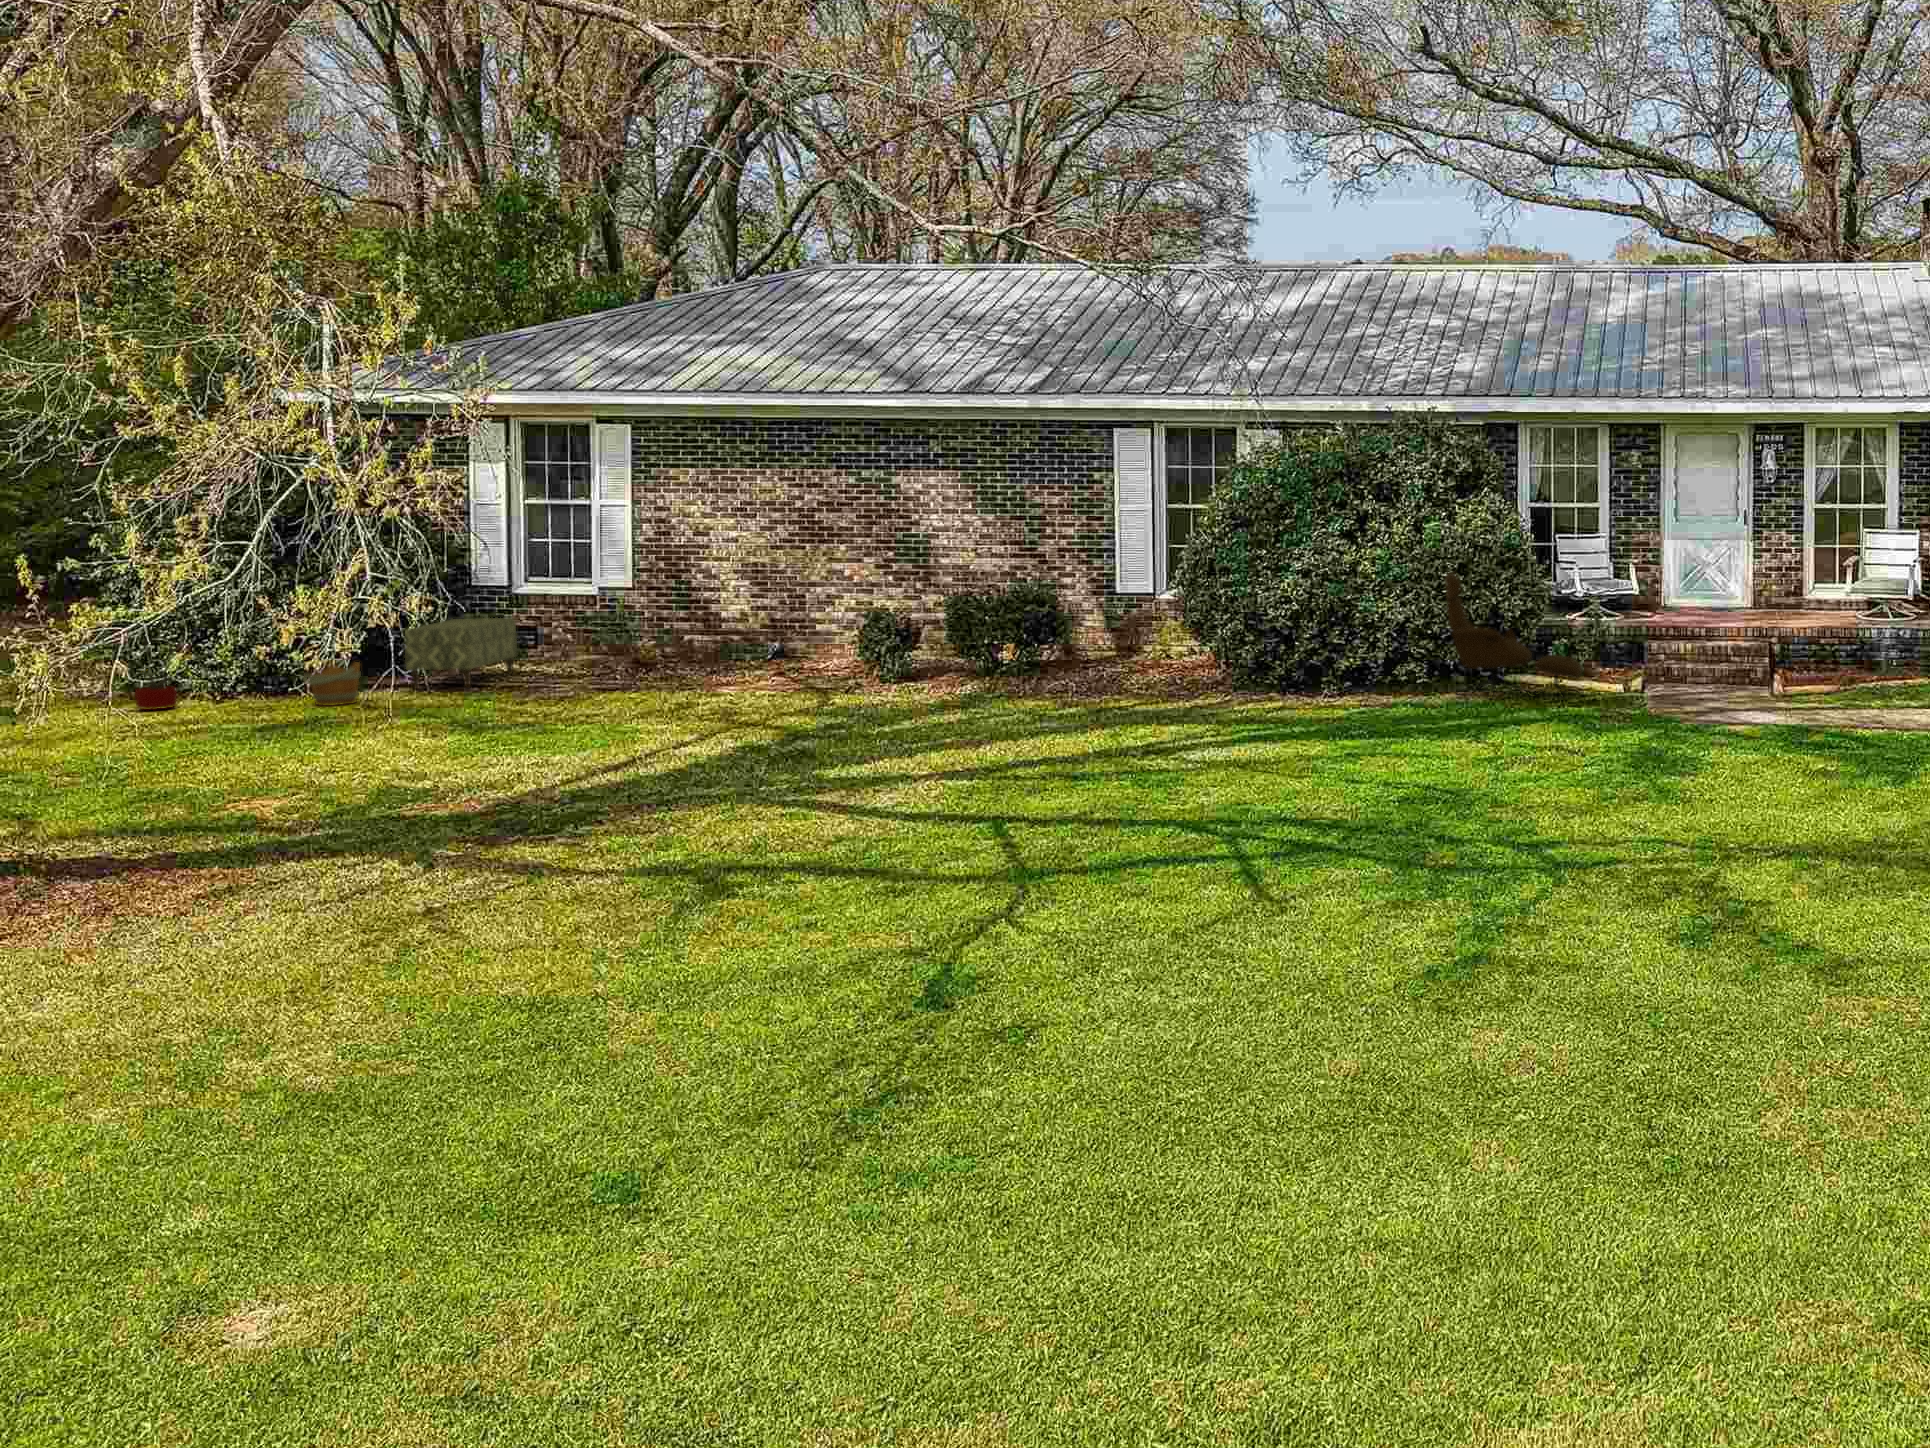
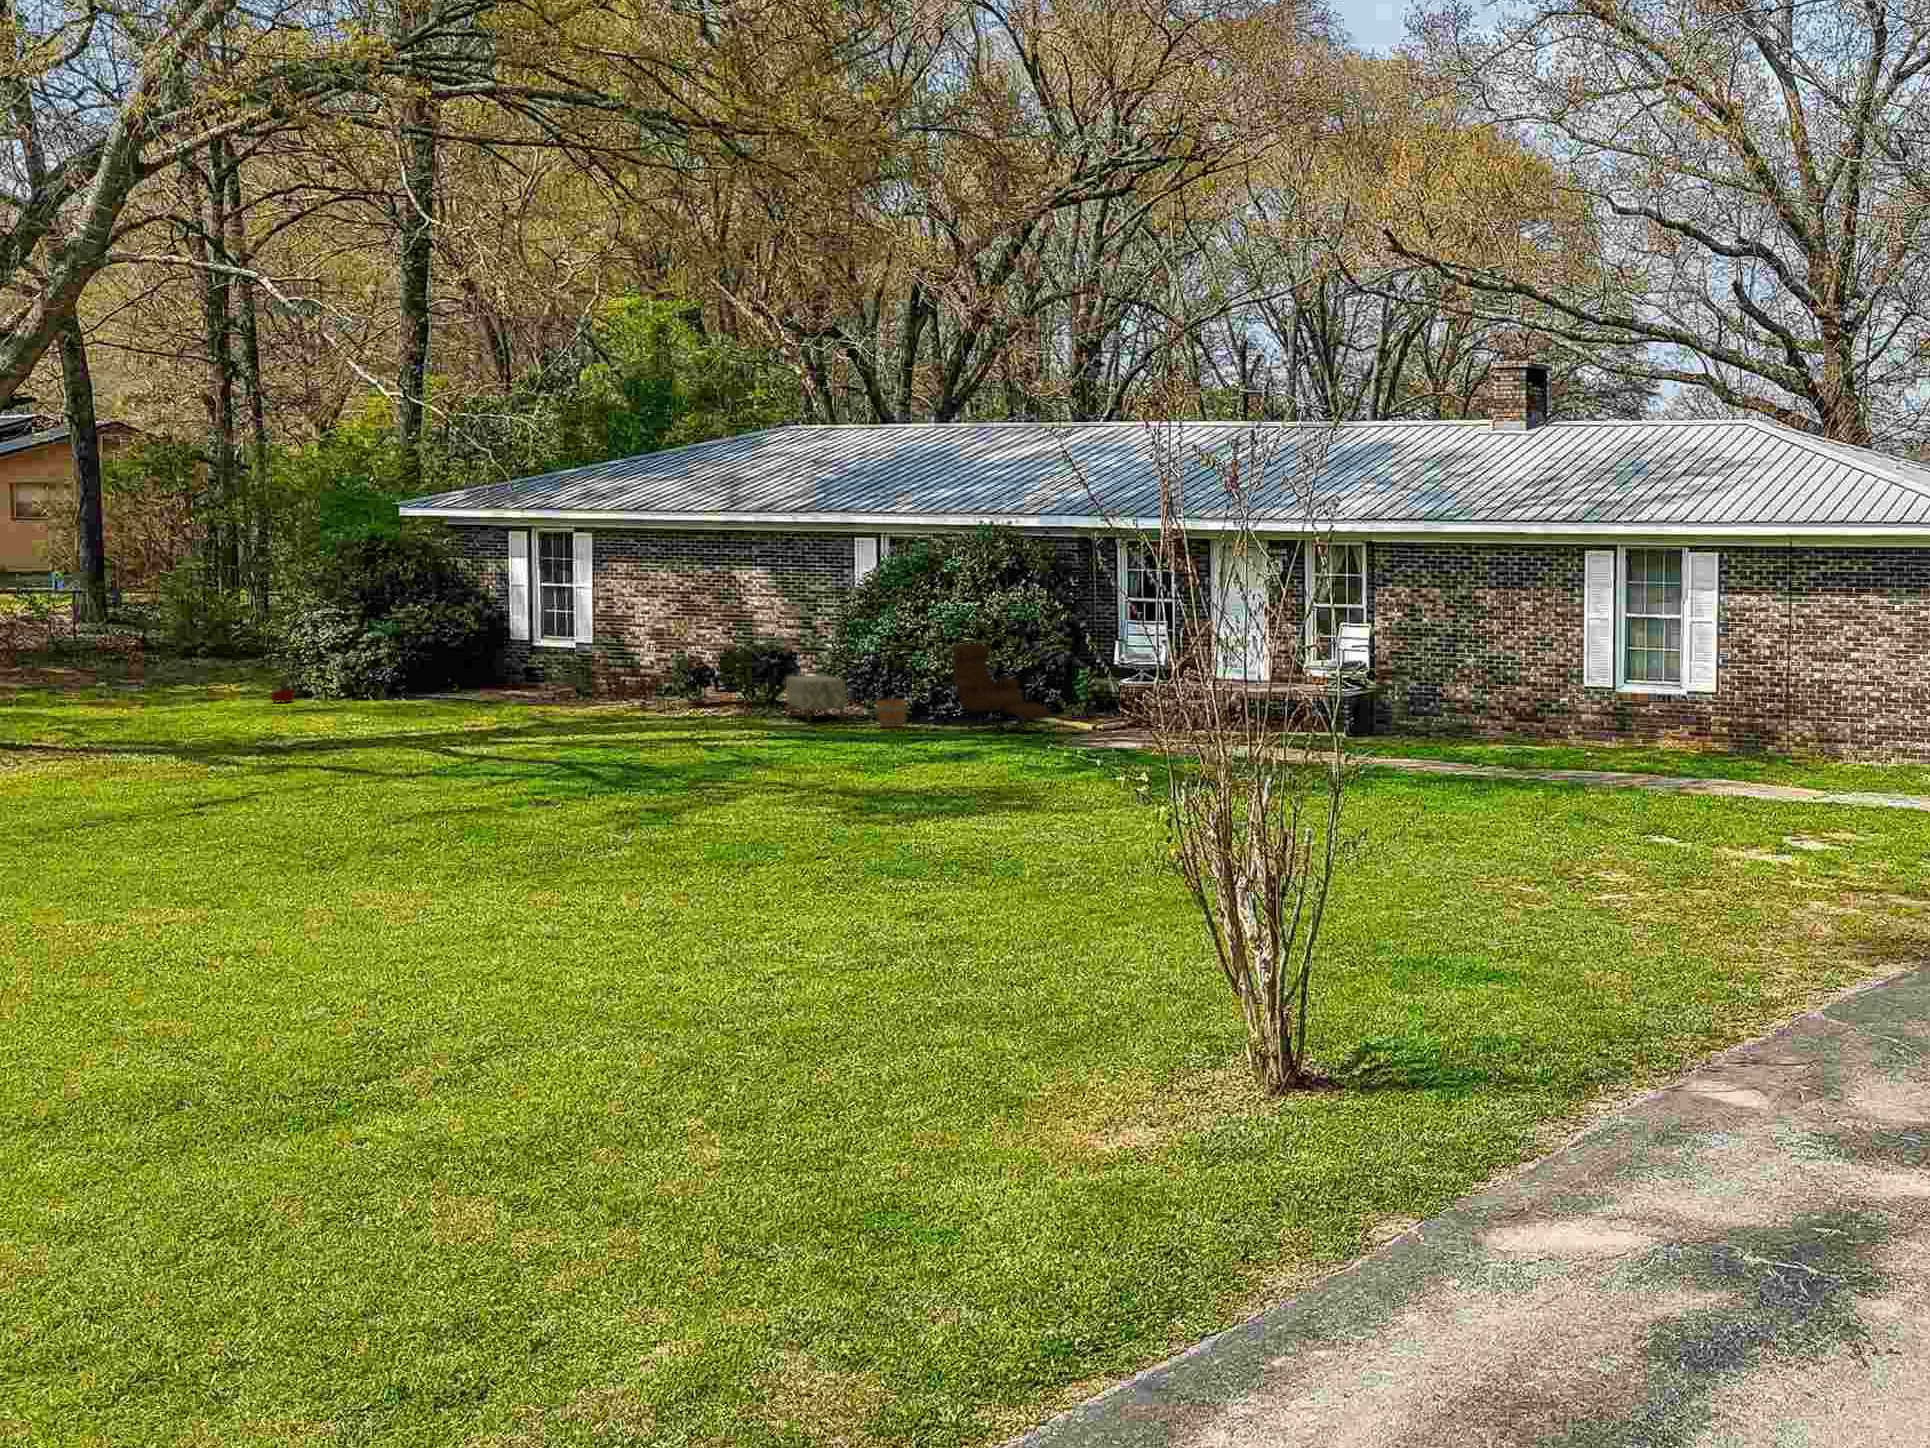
bench: present [405,618,517,689] -> present [786,676,847,721]
bucket: present [303,662,361,706] -> present [875,699,907,727]

